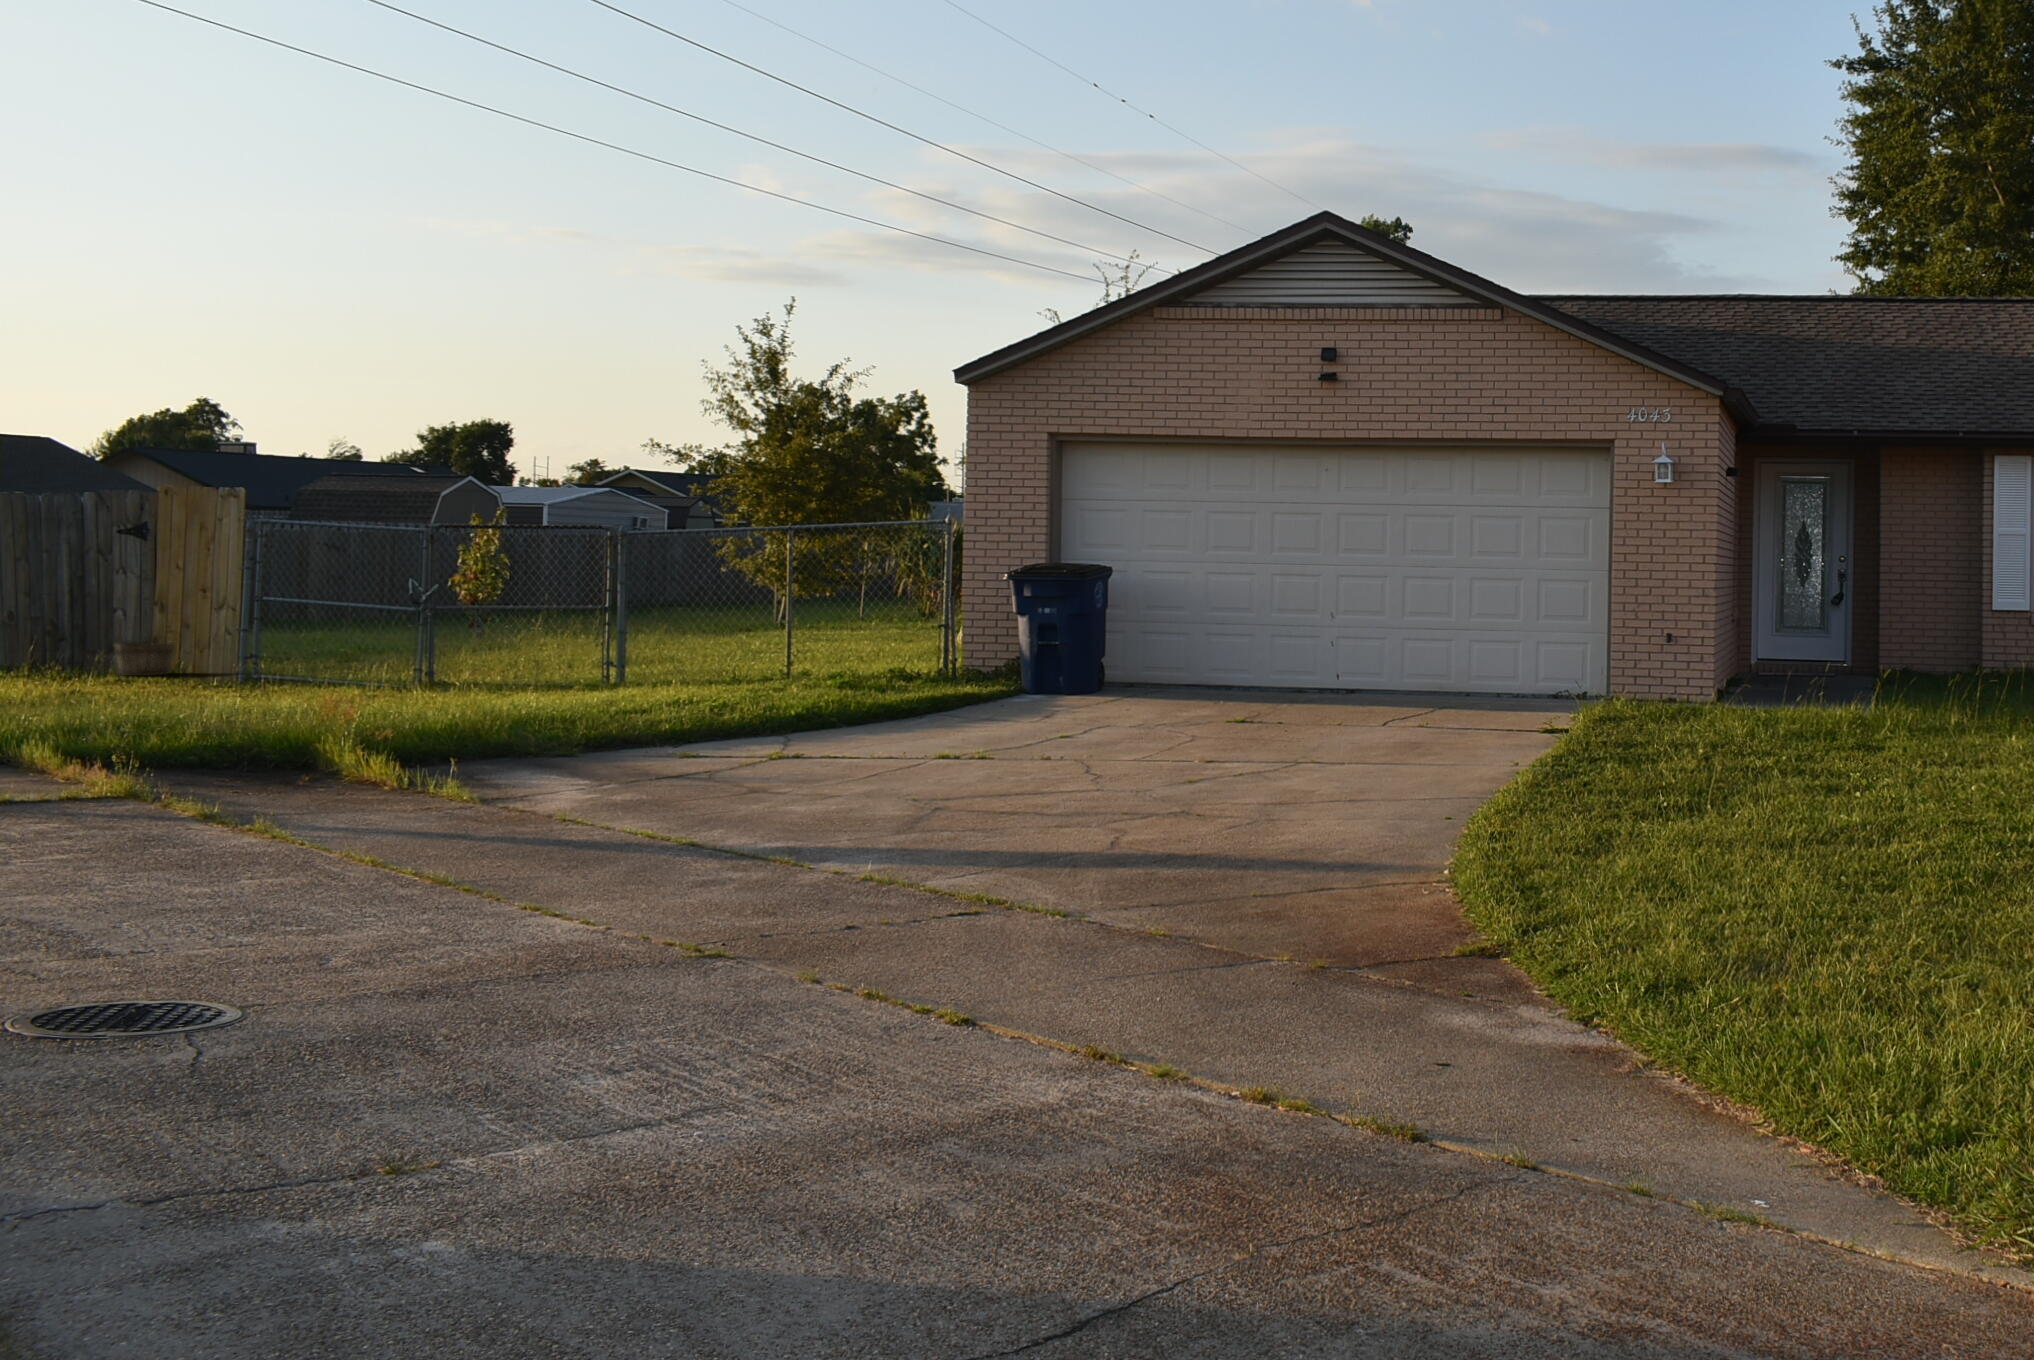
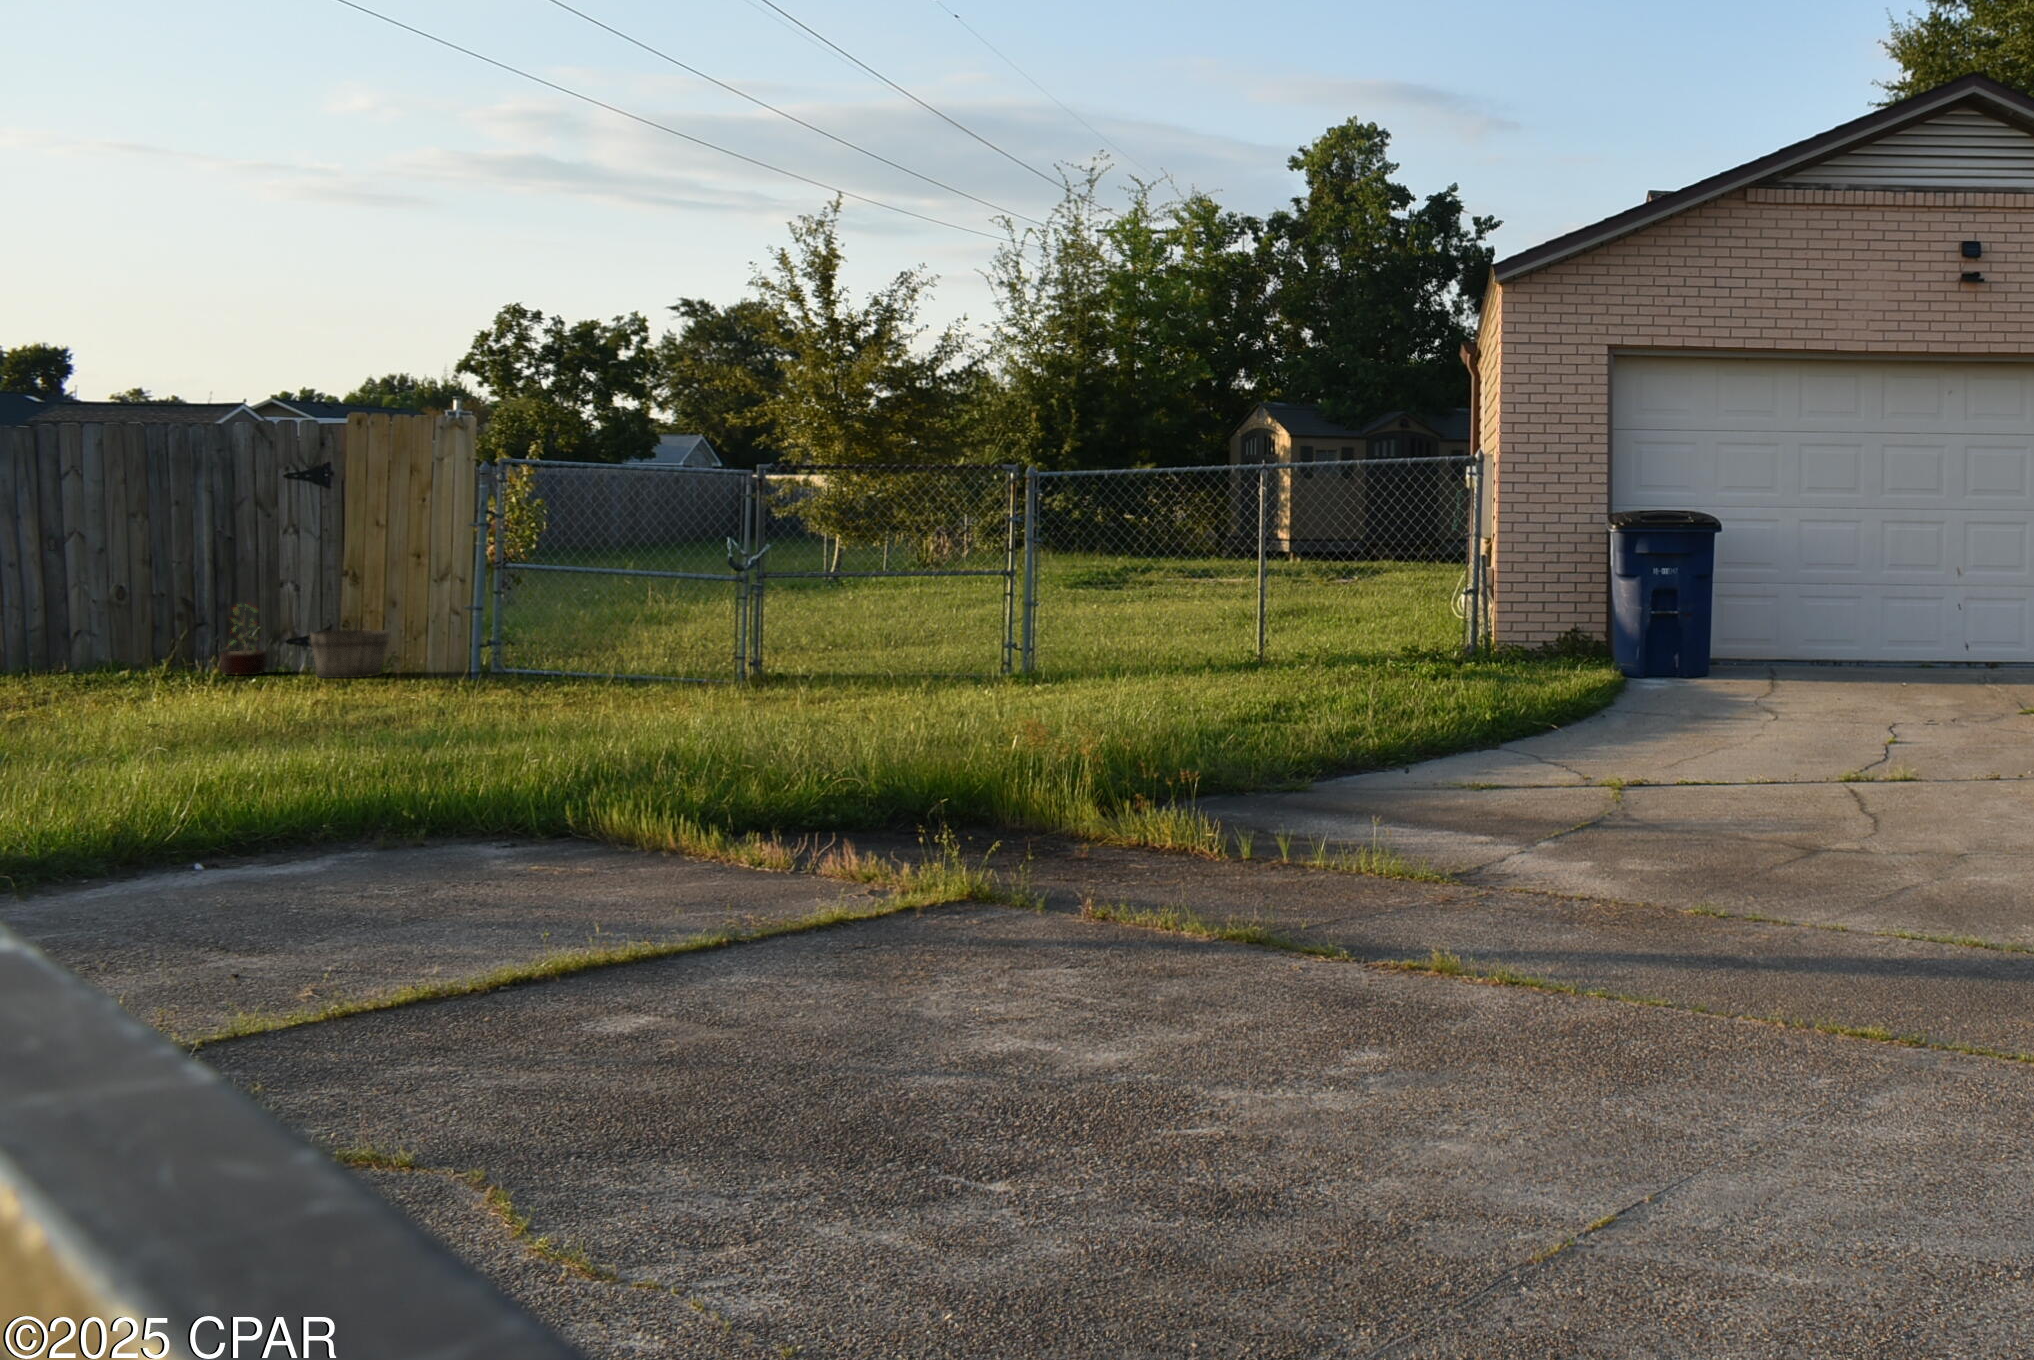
decorative plant: none [65,620,102,673] -> present [221,604,267,675]

